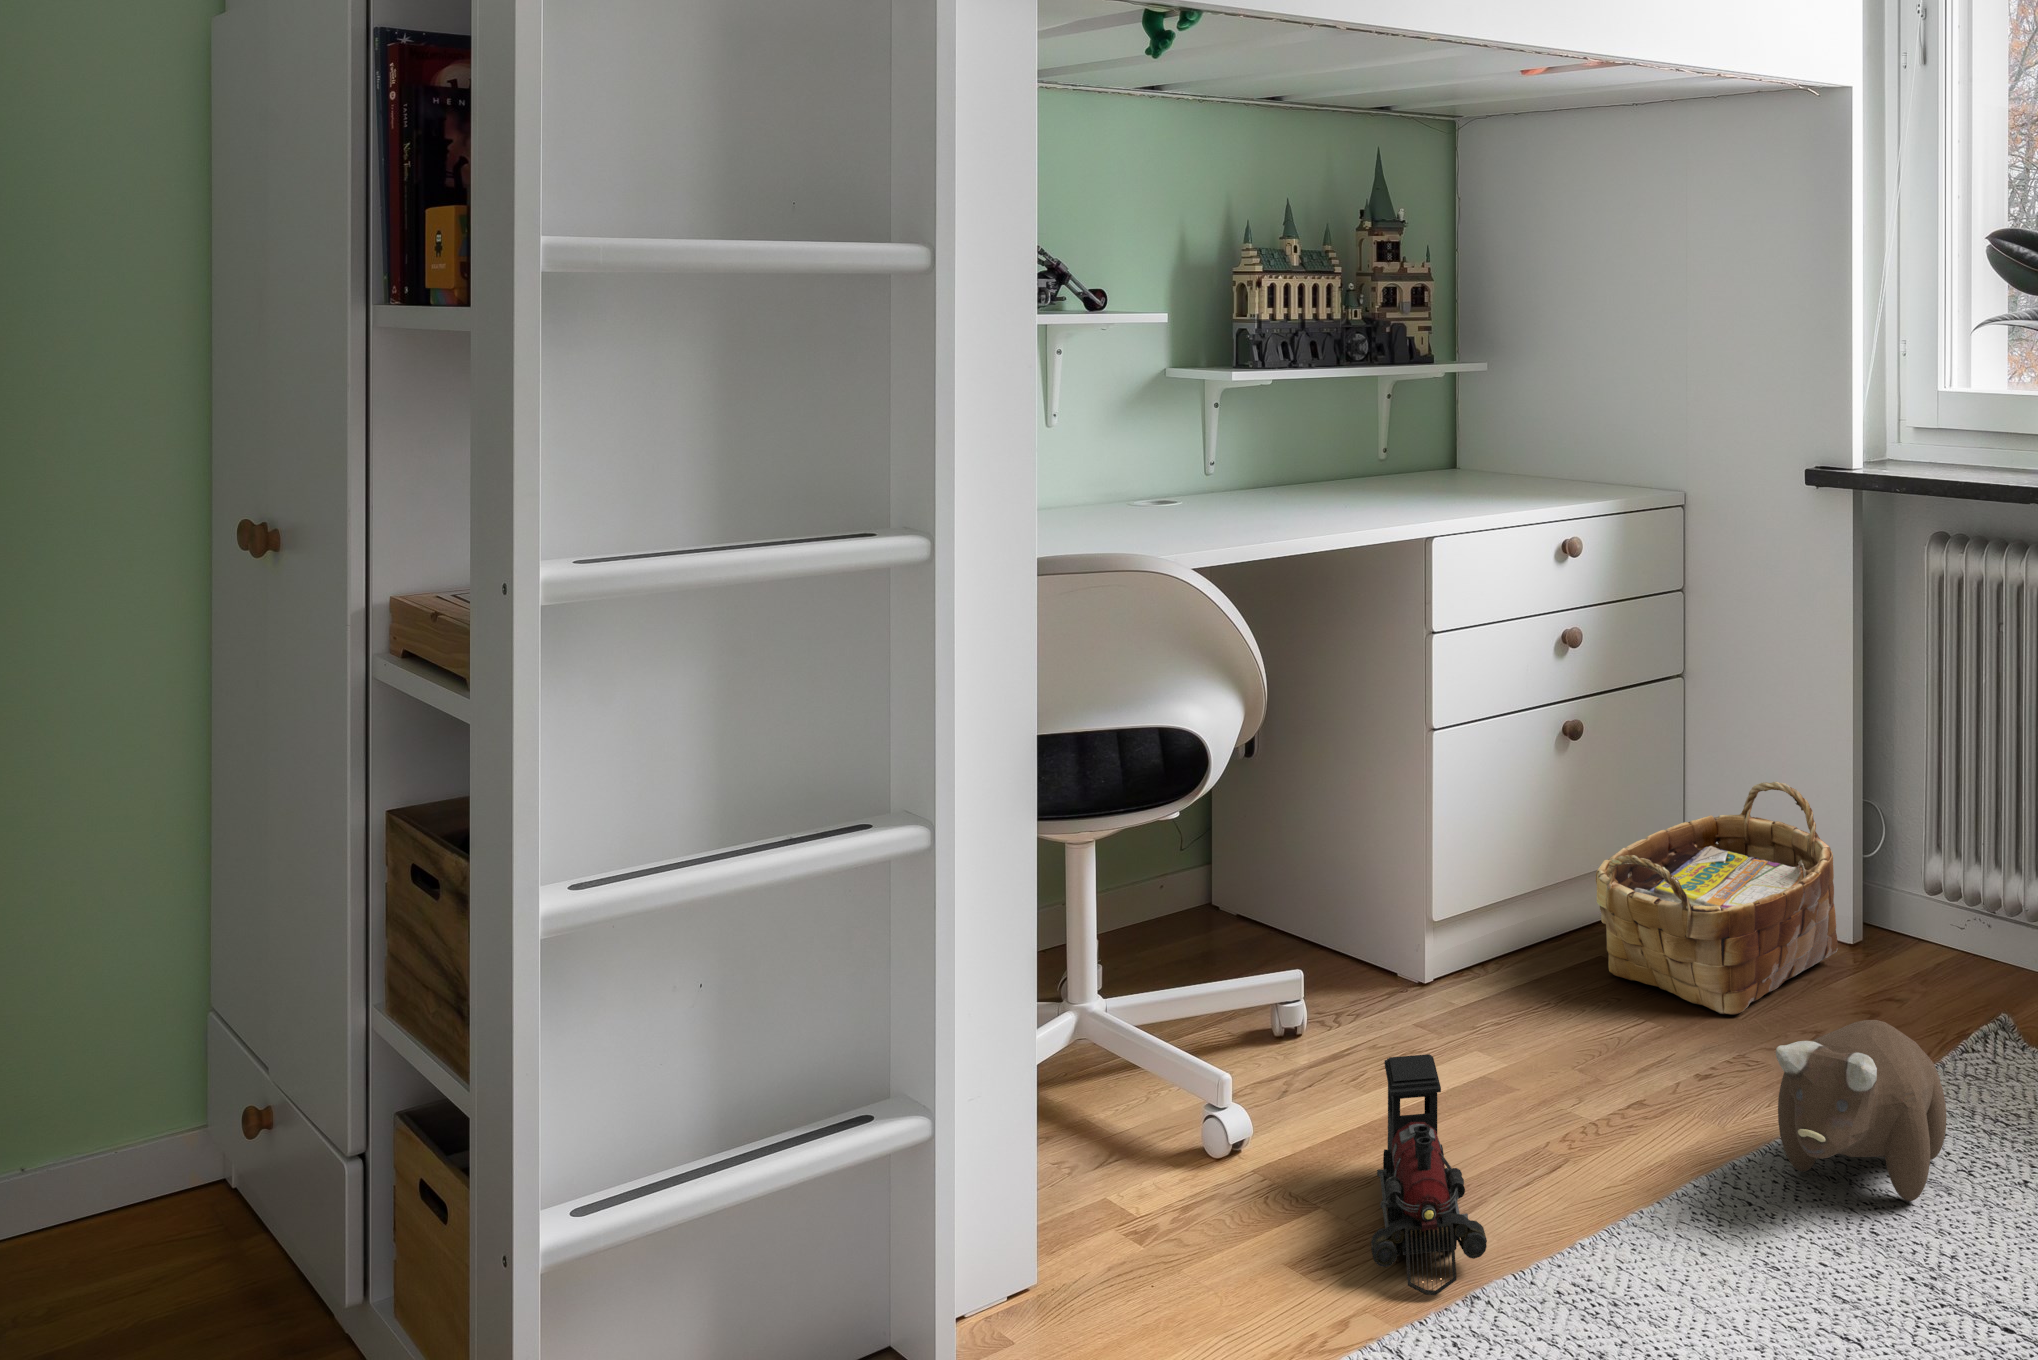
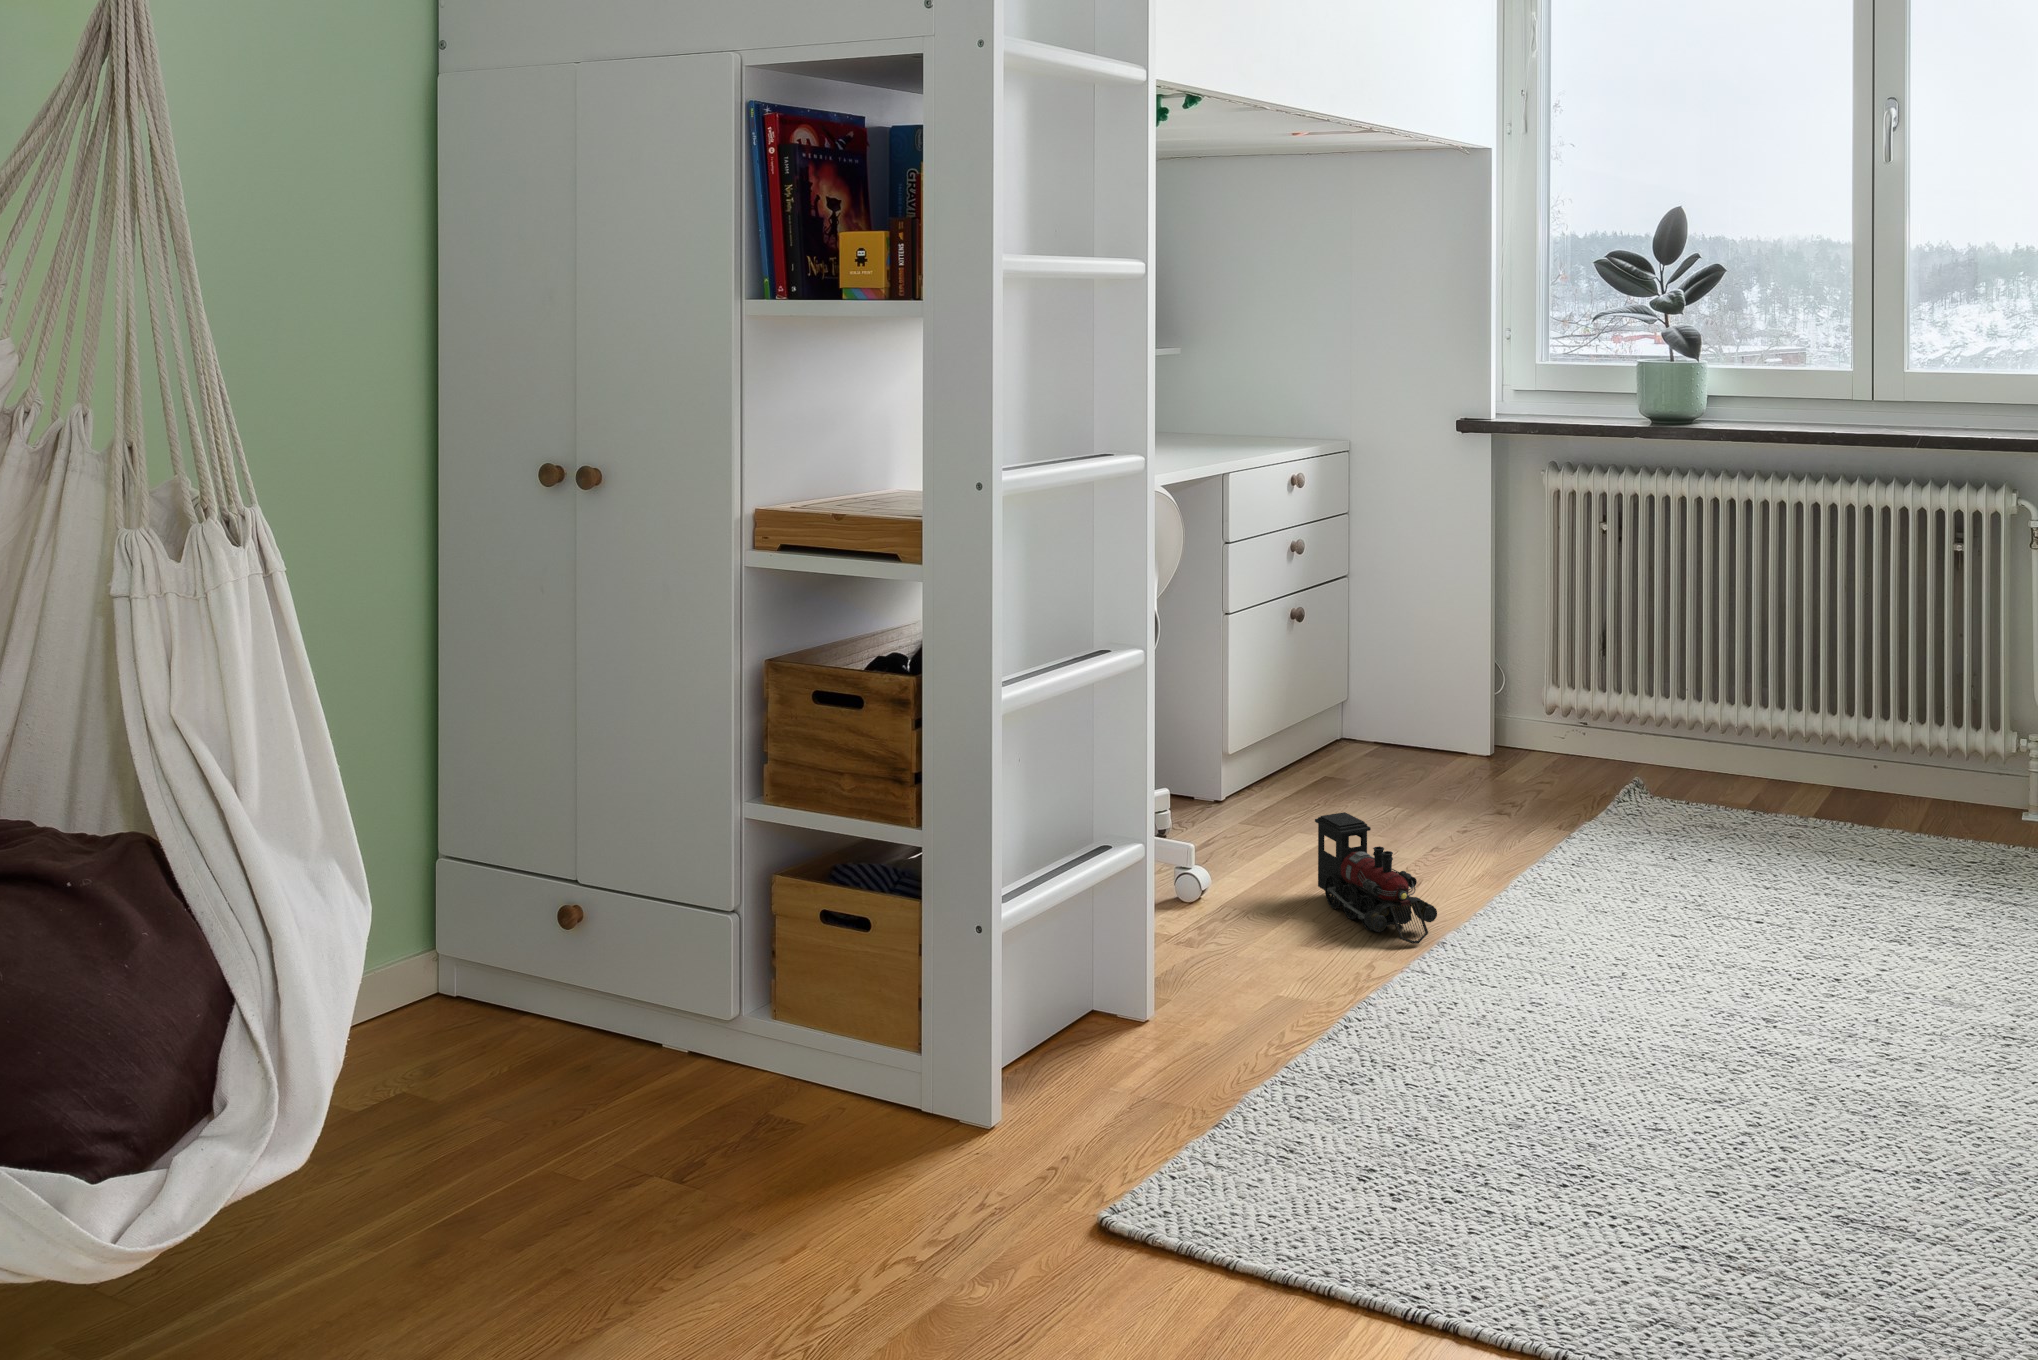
woven basket: present [1596,782,1838,1014] -> none [1342,645,1499,800]
plush toy: present [1776,1020,1946,1201] -> none [1562,767,1667,874]

